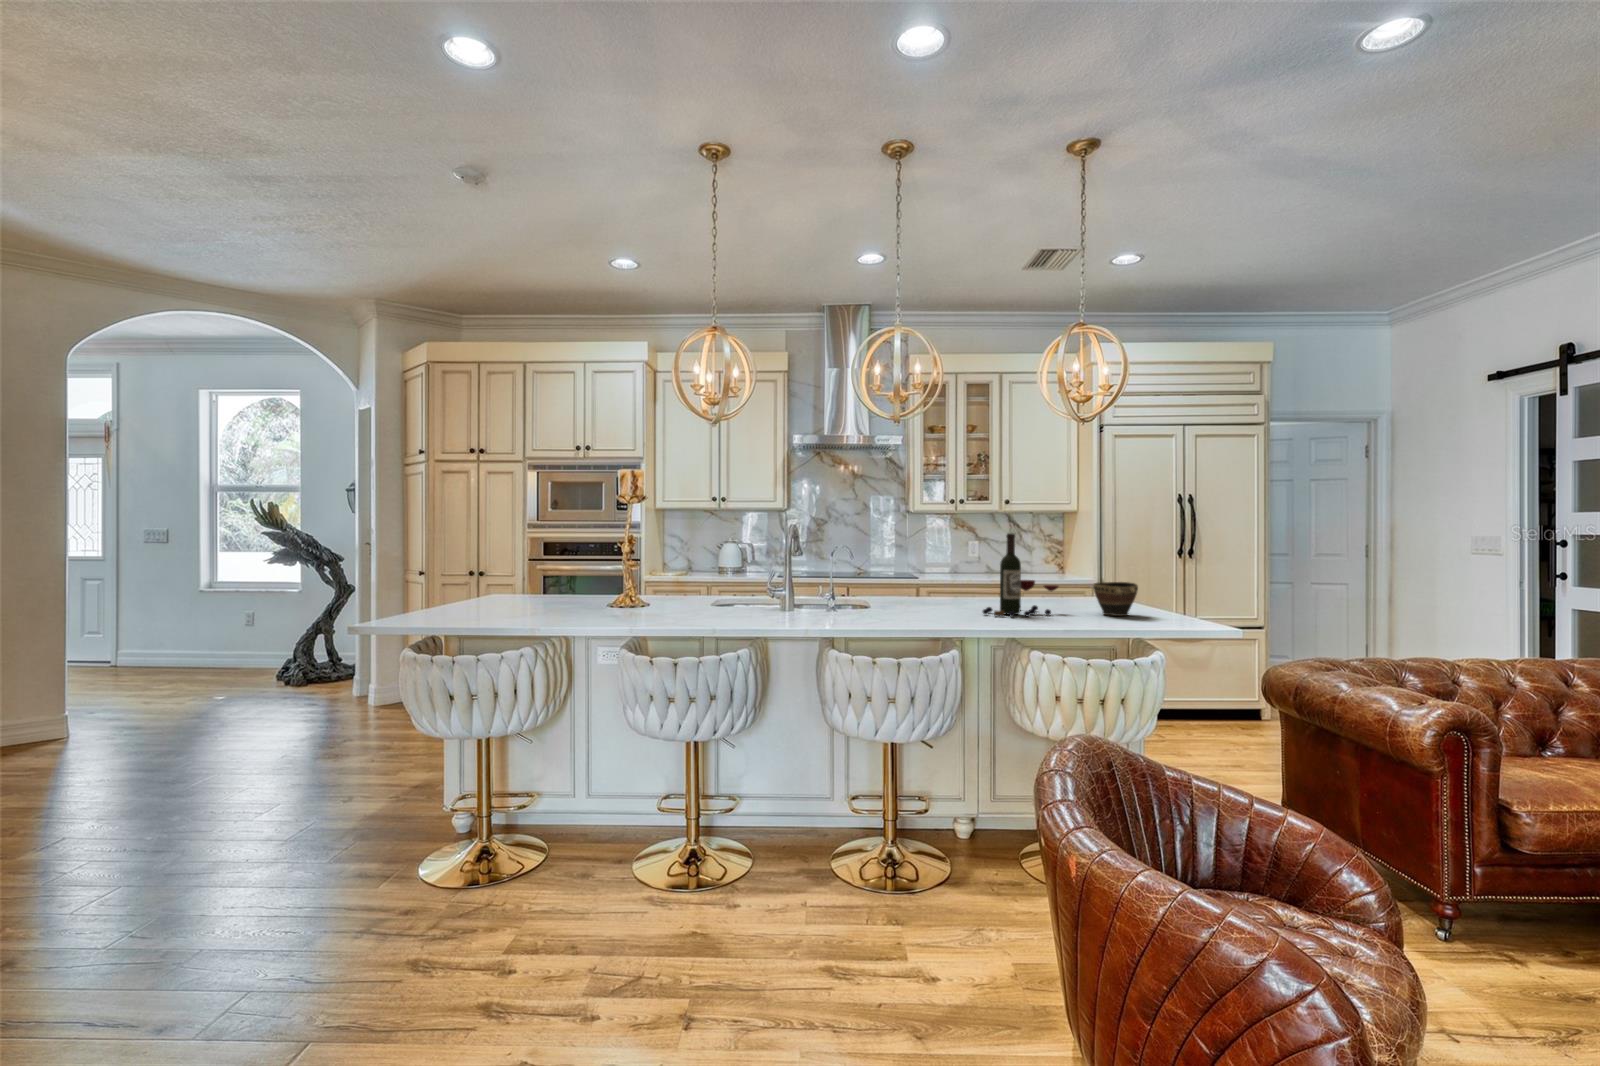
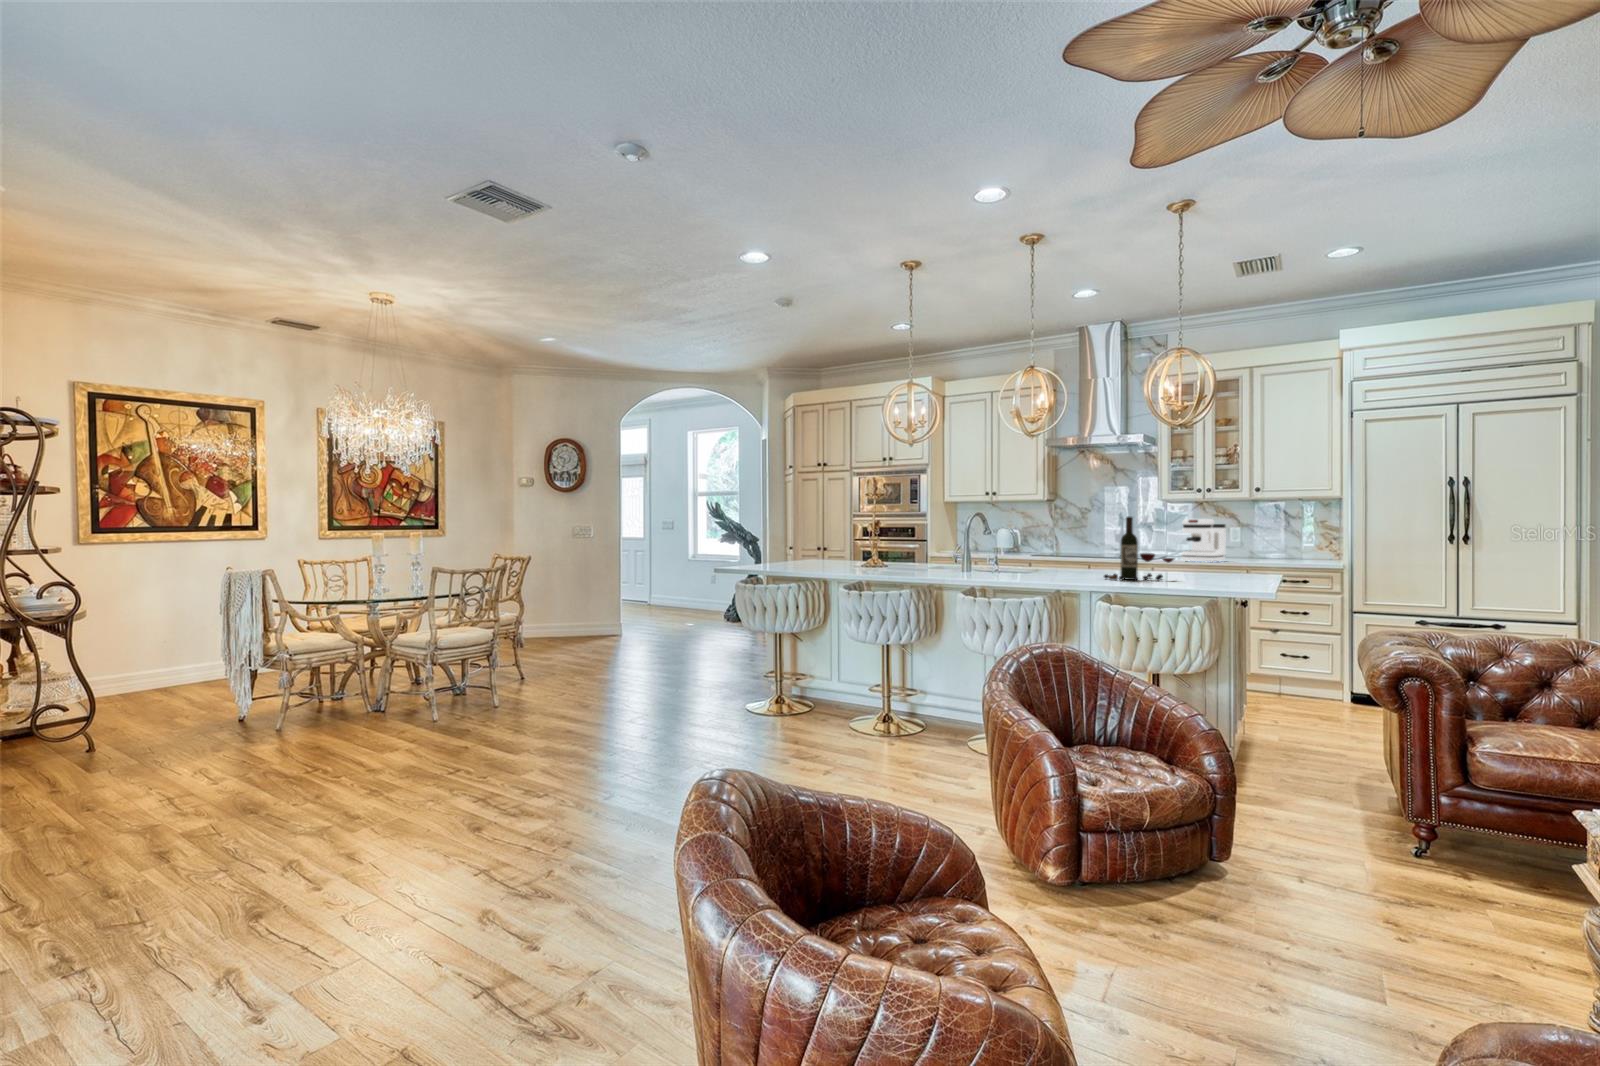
coffee maker: none [927,532,964,578] -> present [1182,519,1226,562]
bowl: present [1093,582,1138,616] -> none [1200,556,1239,583]

